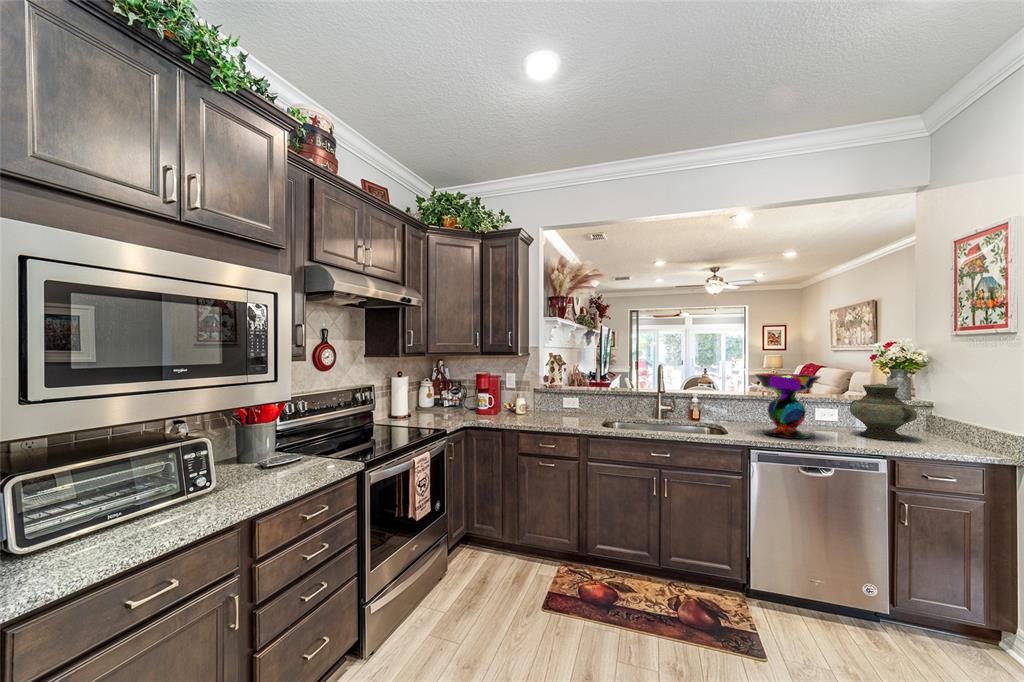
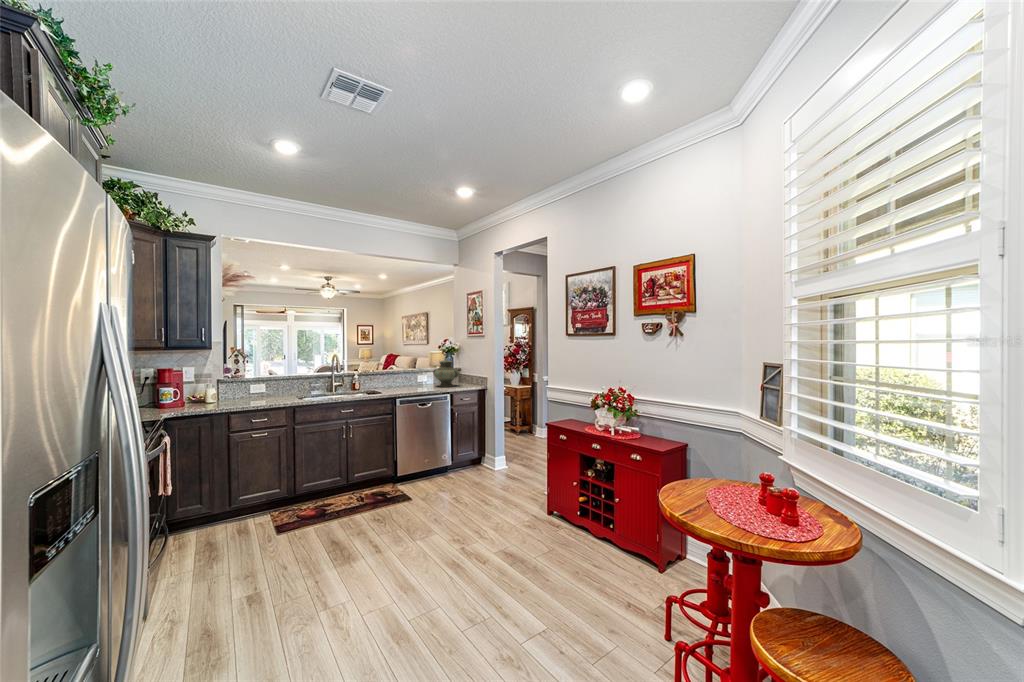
decorative bowl: present [754,373,820,439] -> none [393,357,425,392]

